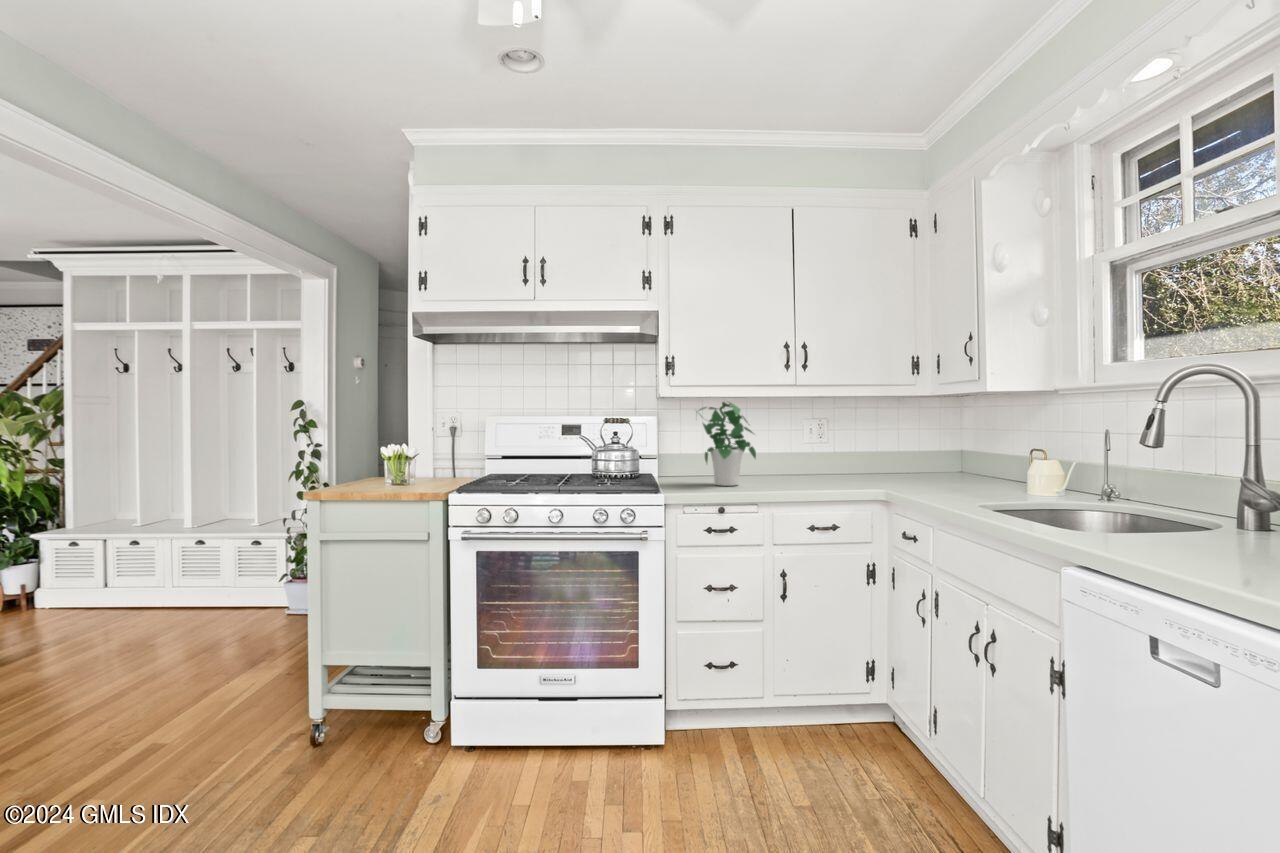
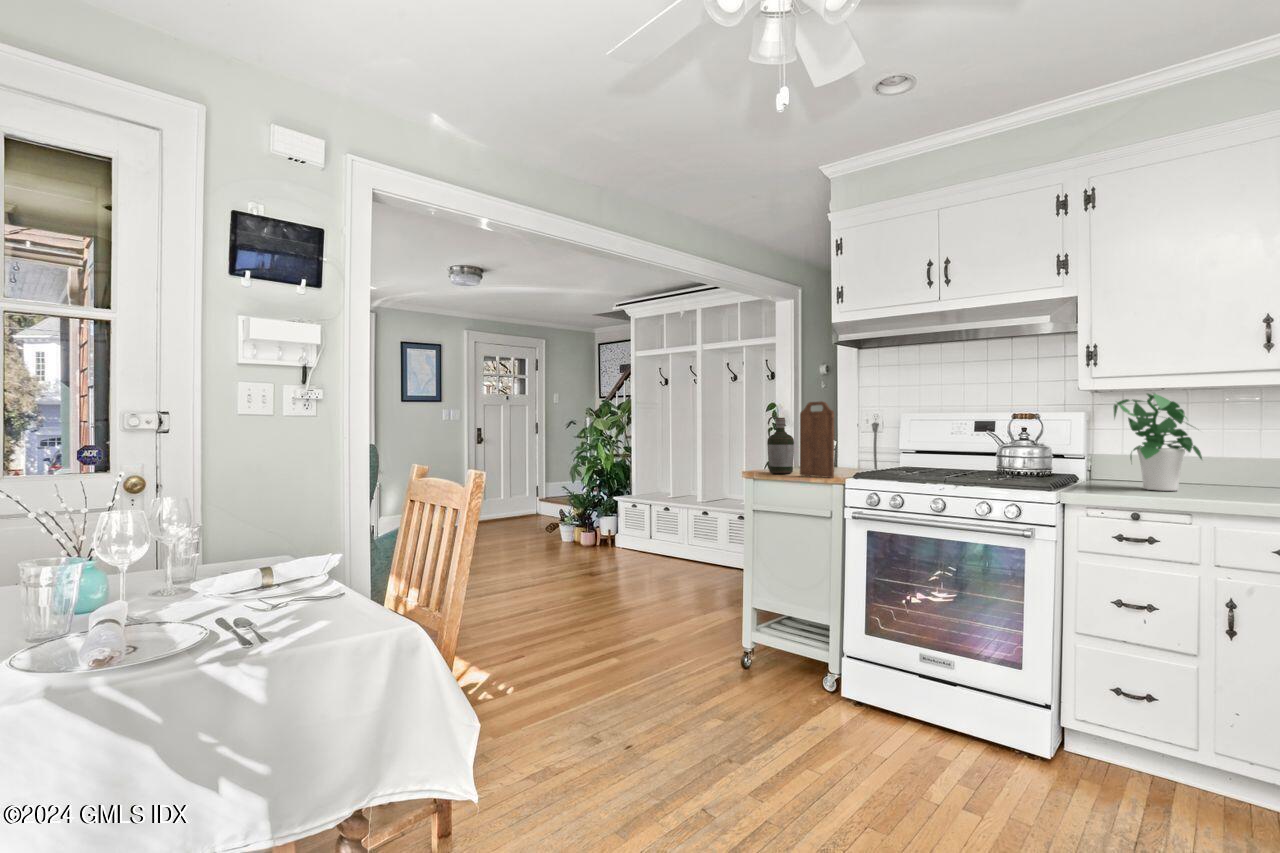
cutting board: none [388,401,436,492] -> present [800,401,834,478]
bottle: none [340,420,376,490] -> present [767,418,794,474]

